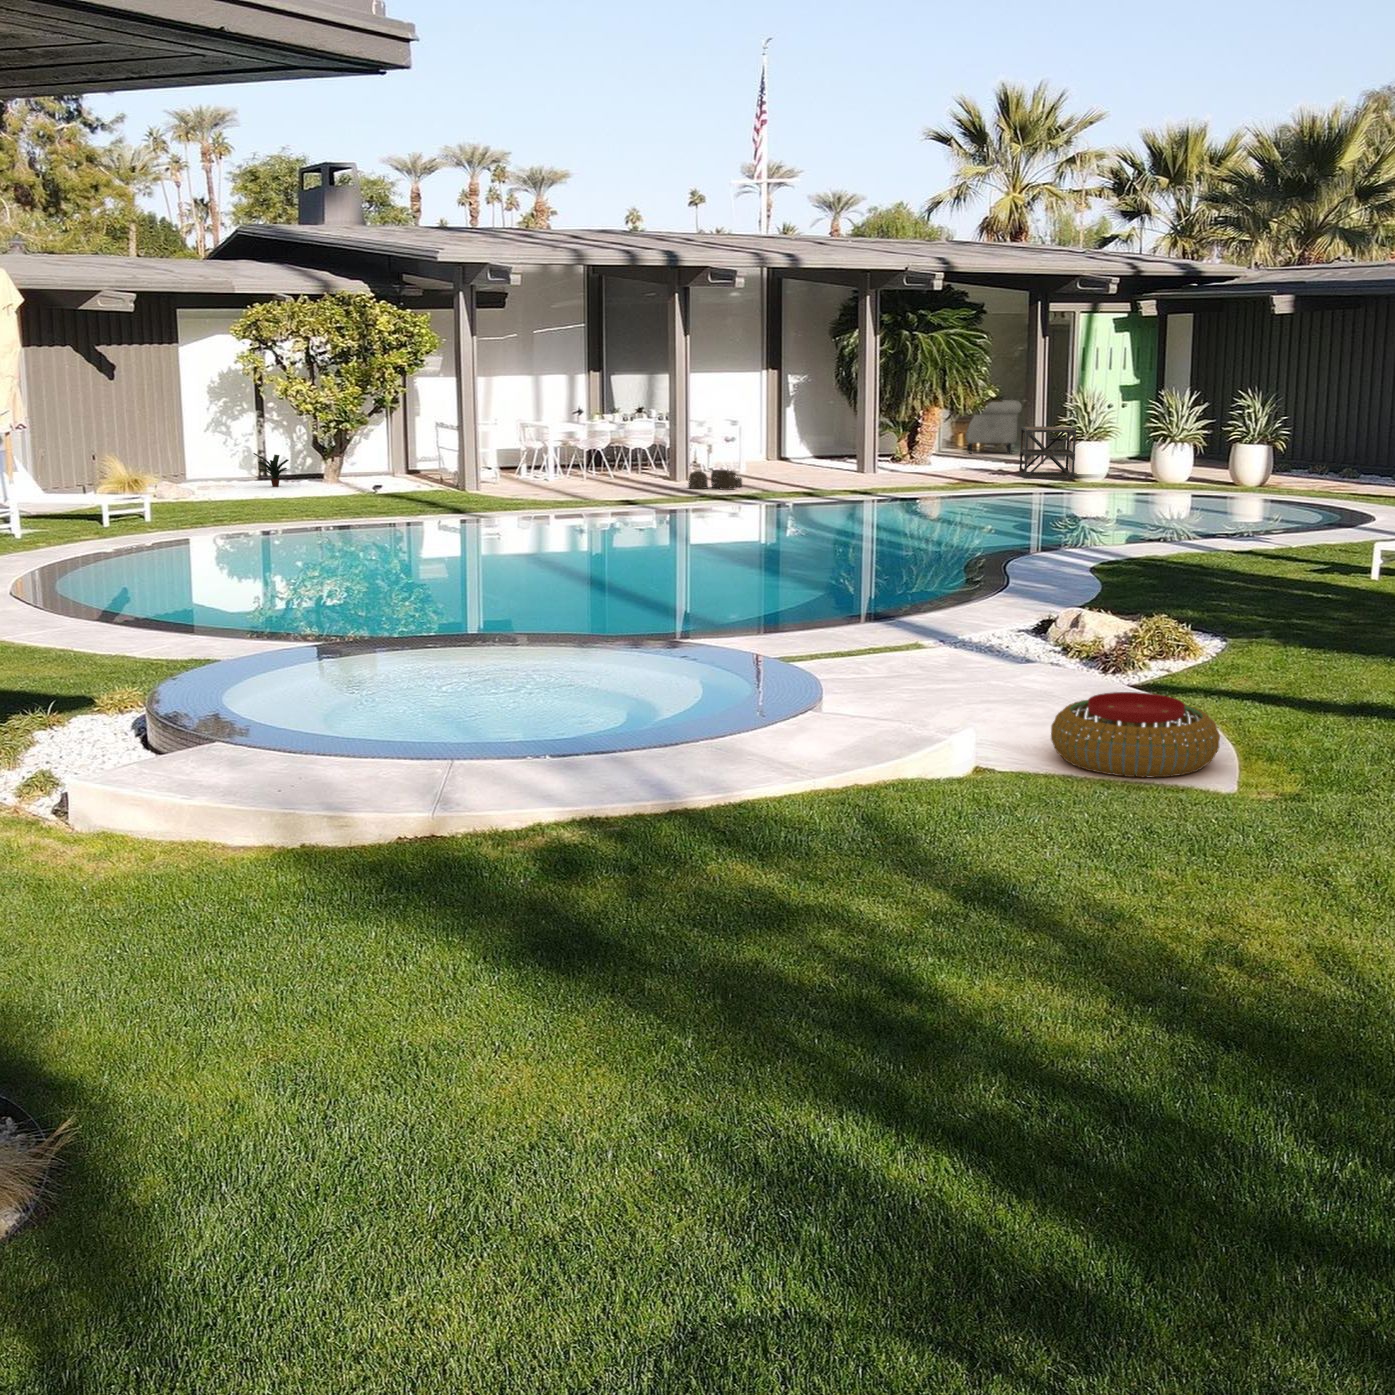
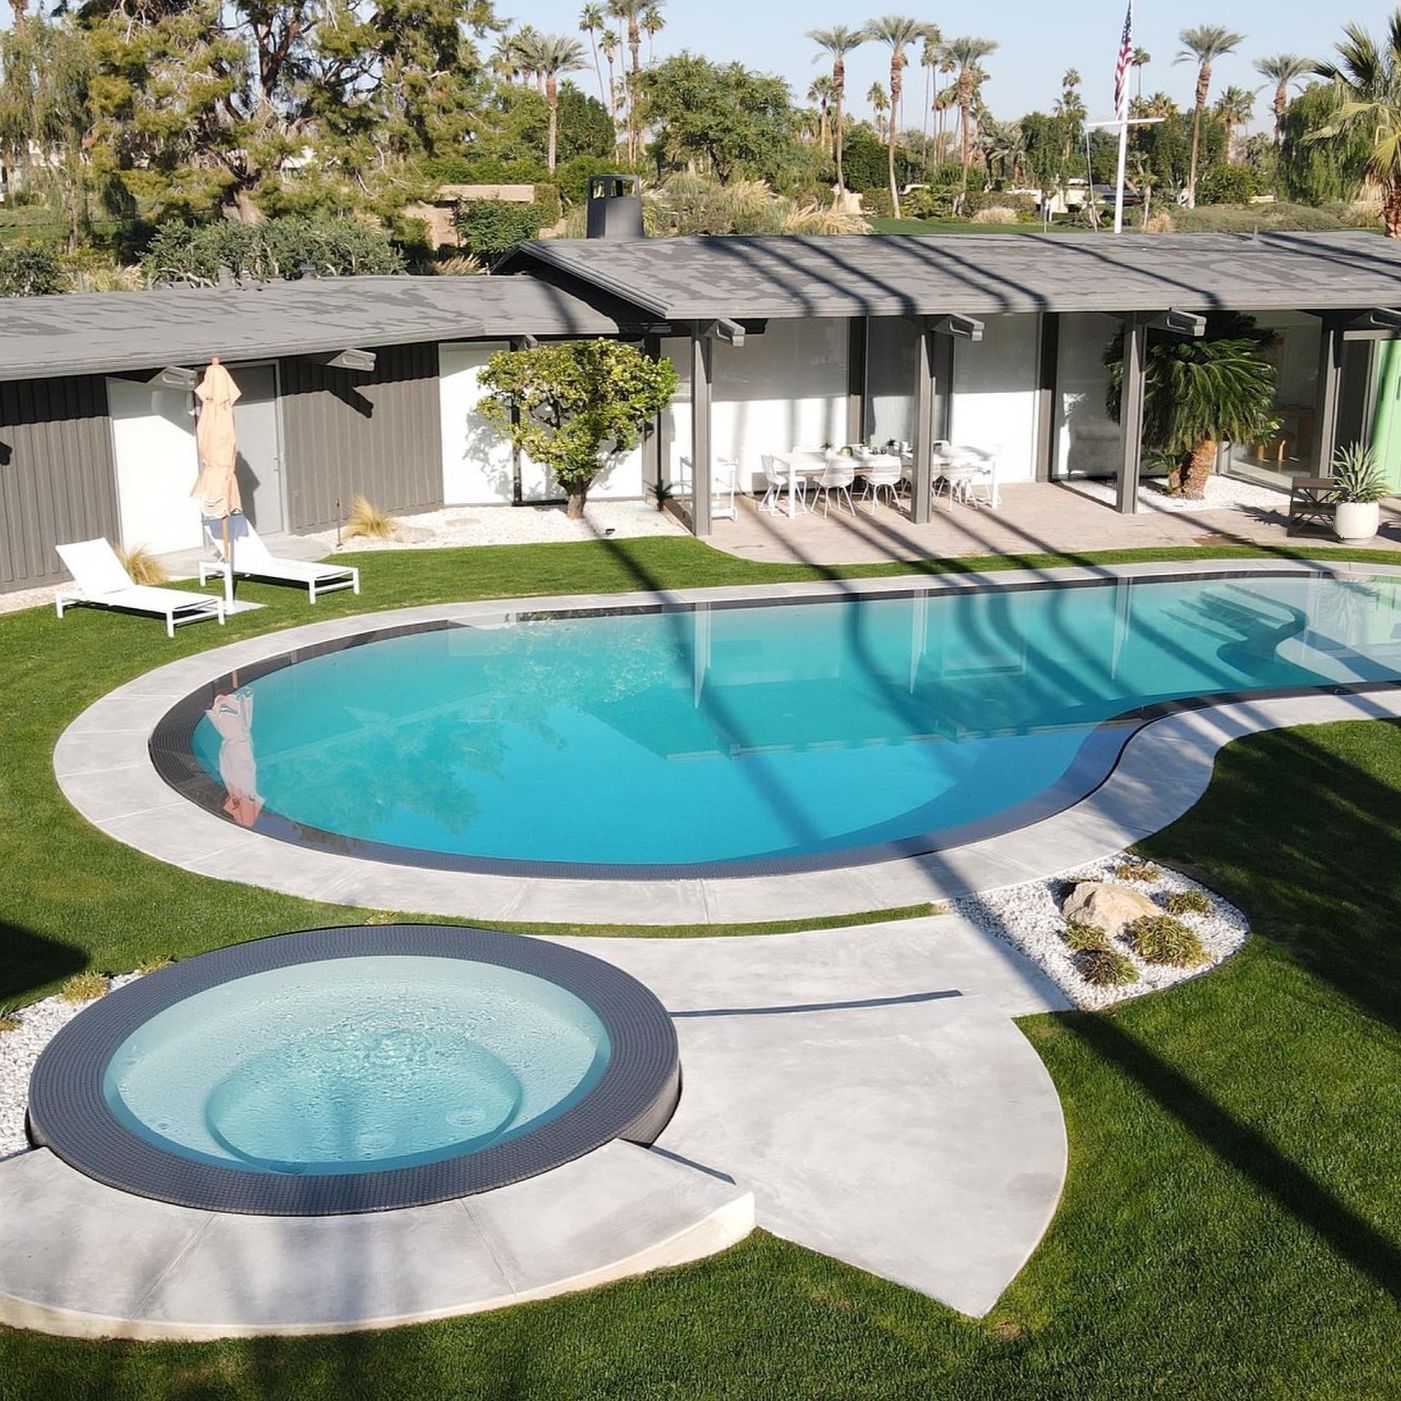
chair: present [966,400,1022,454] -> present [1066,422,1120,483]
potted plant: present [253,453,289,487] -> present [647,479,672,511]
woven basket: present [688,469,742,490] -> none [916,520,974,546]
pouf: present [1051,692,1220,778] -> none [893,1104,1054,1221]

